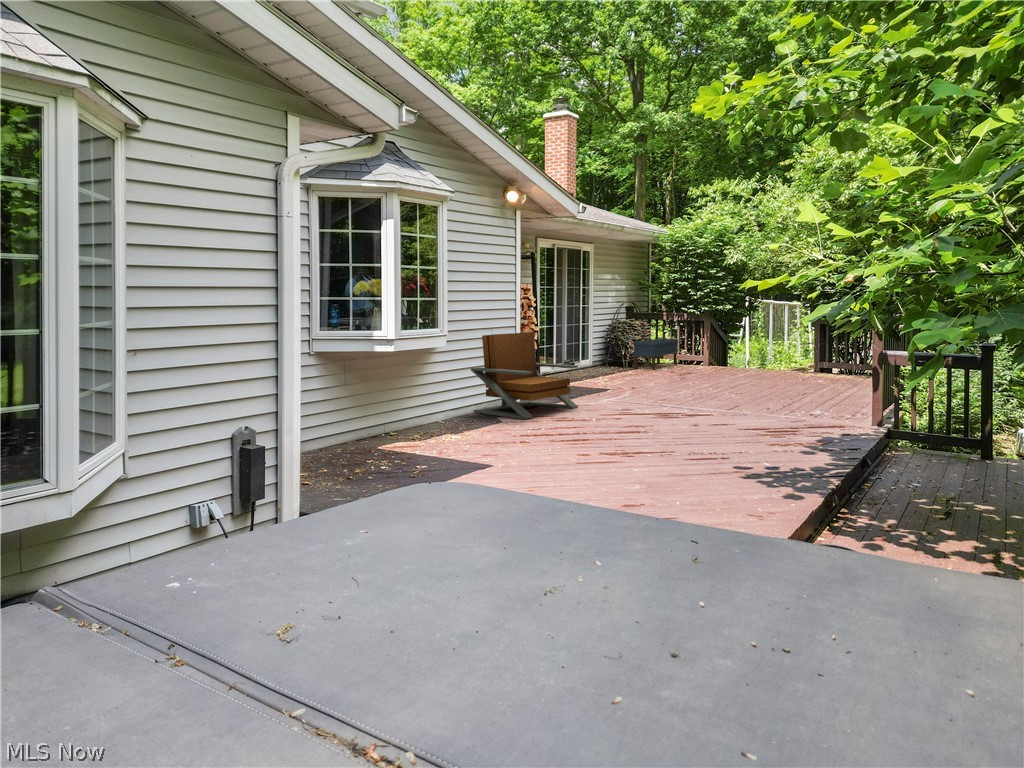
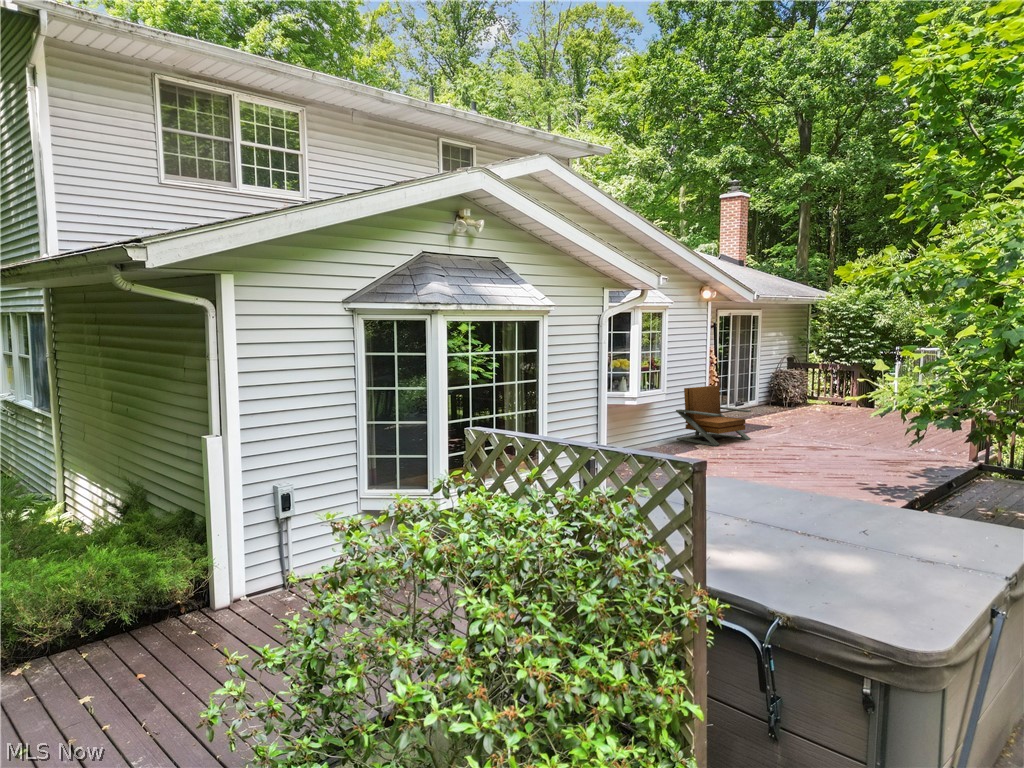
bench: present [633,338,678,370] -> none [792,385,832,411]

